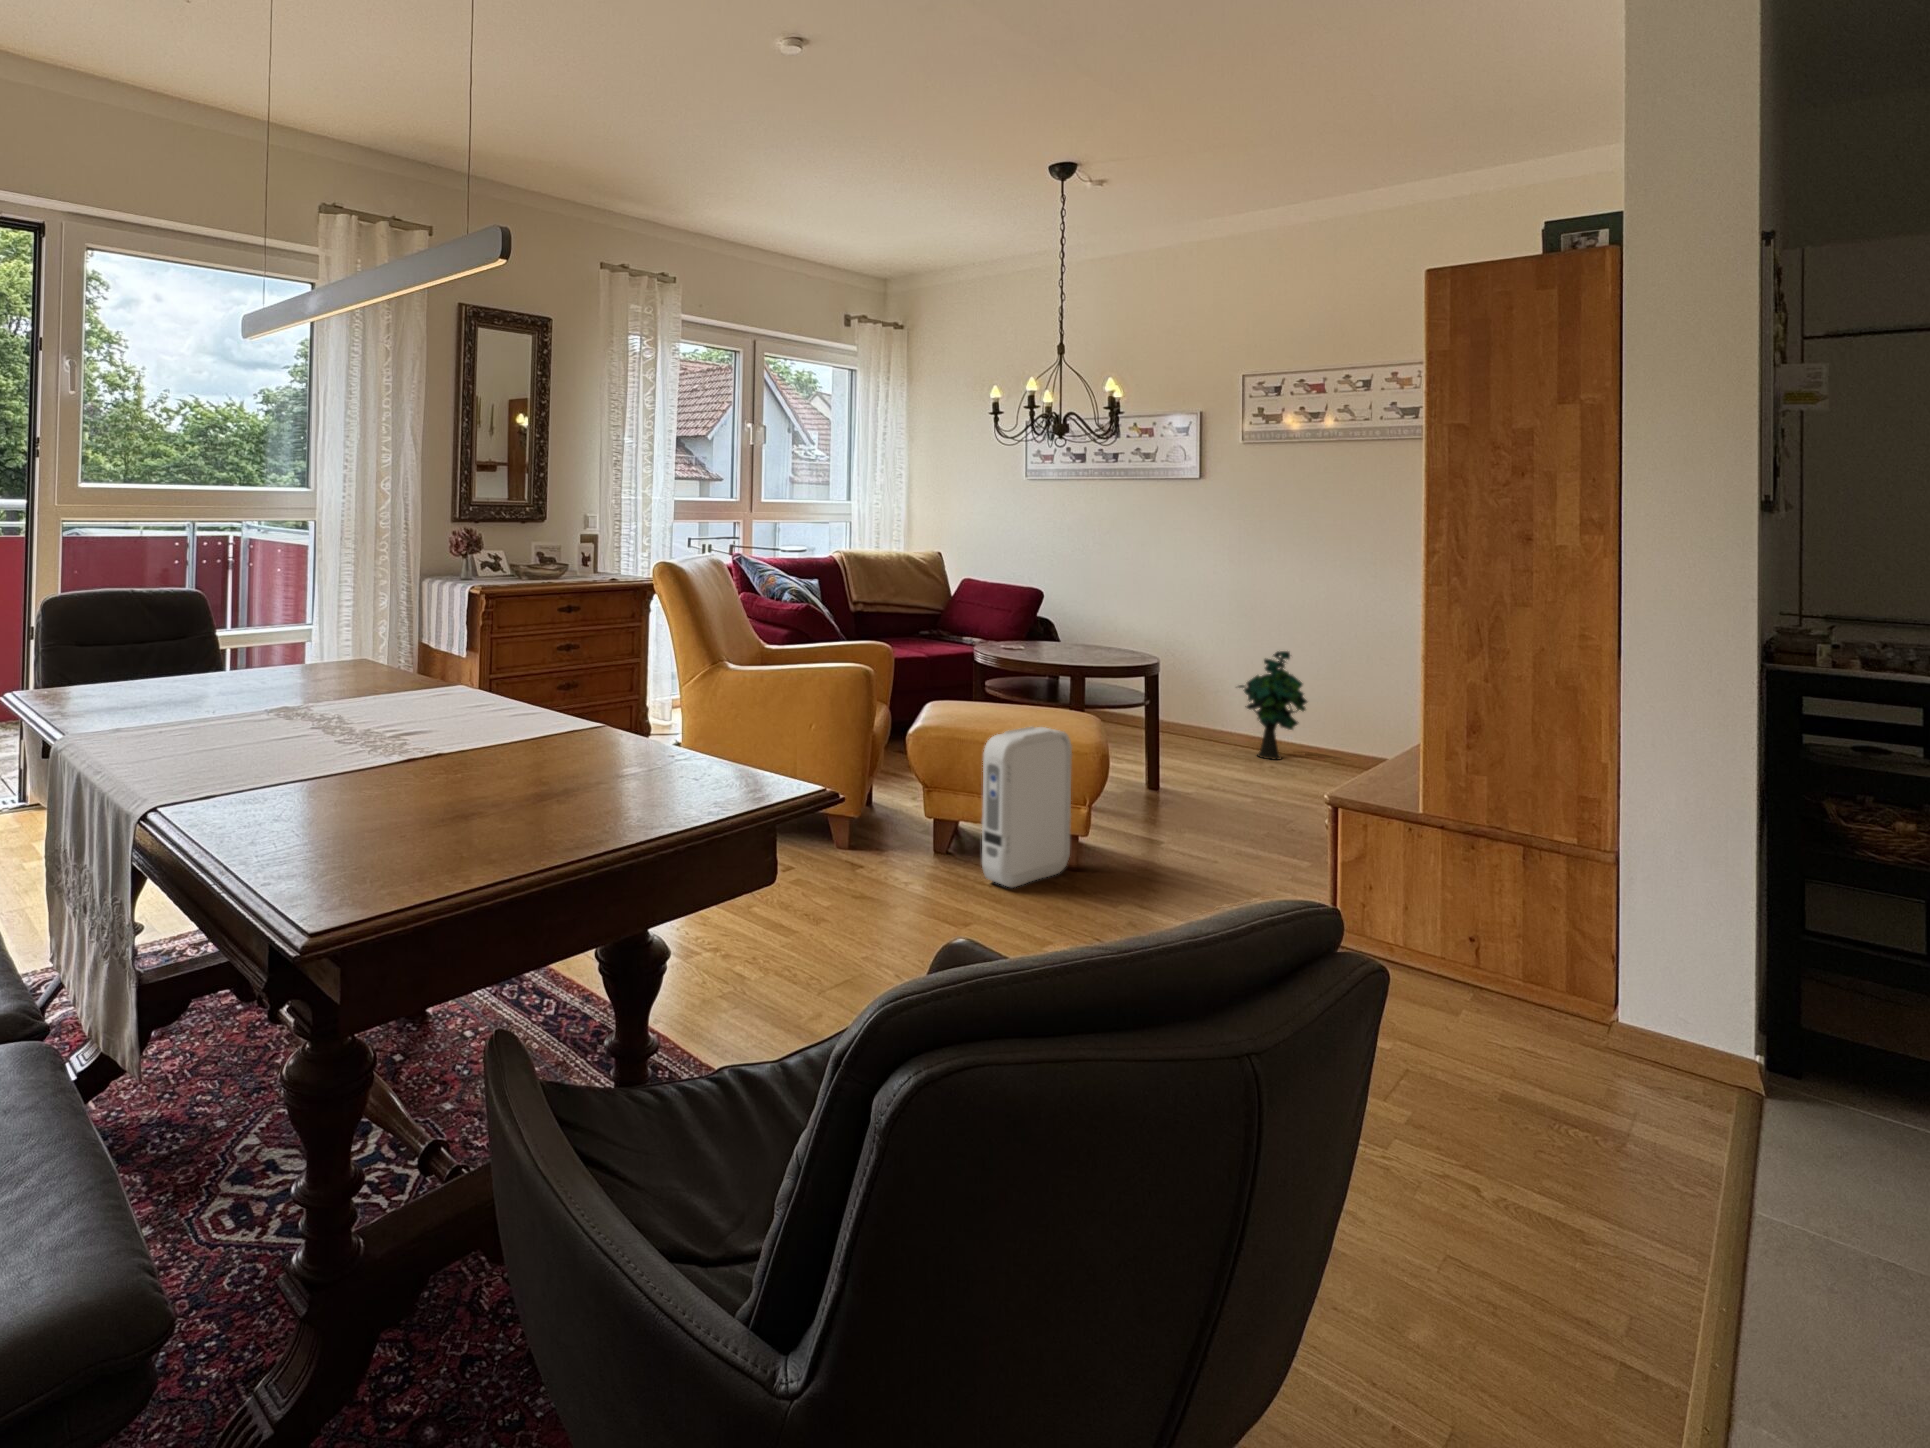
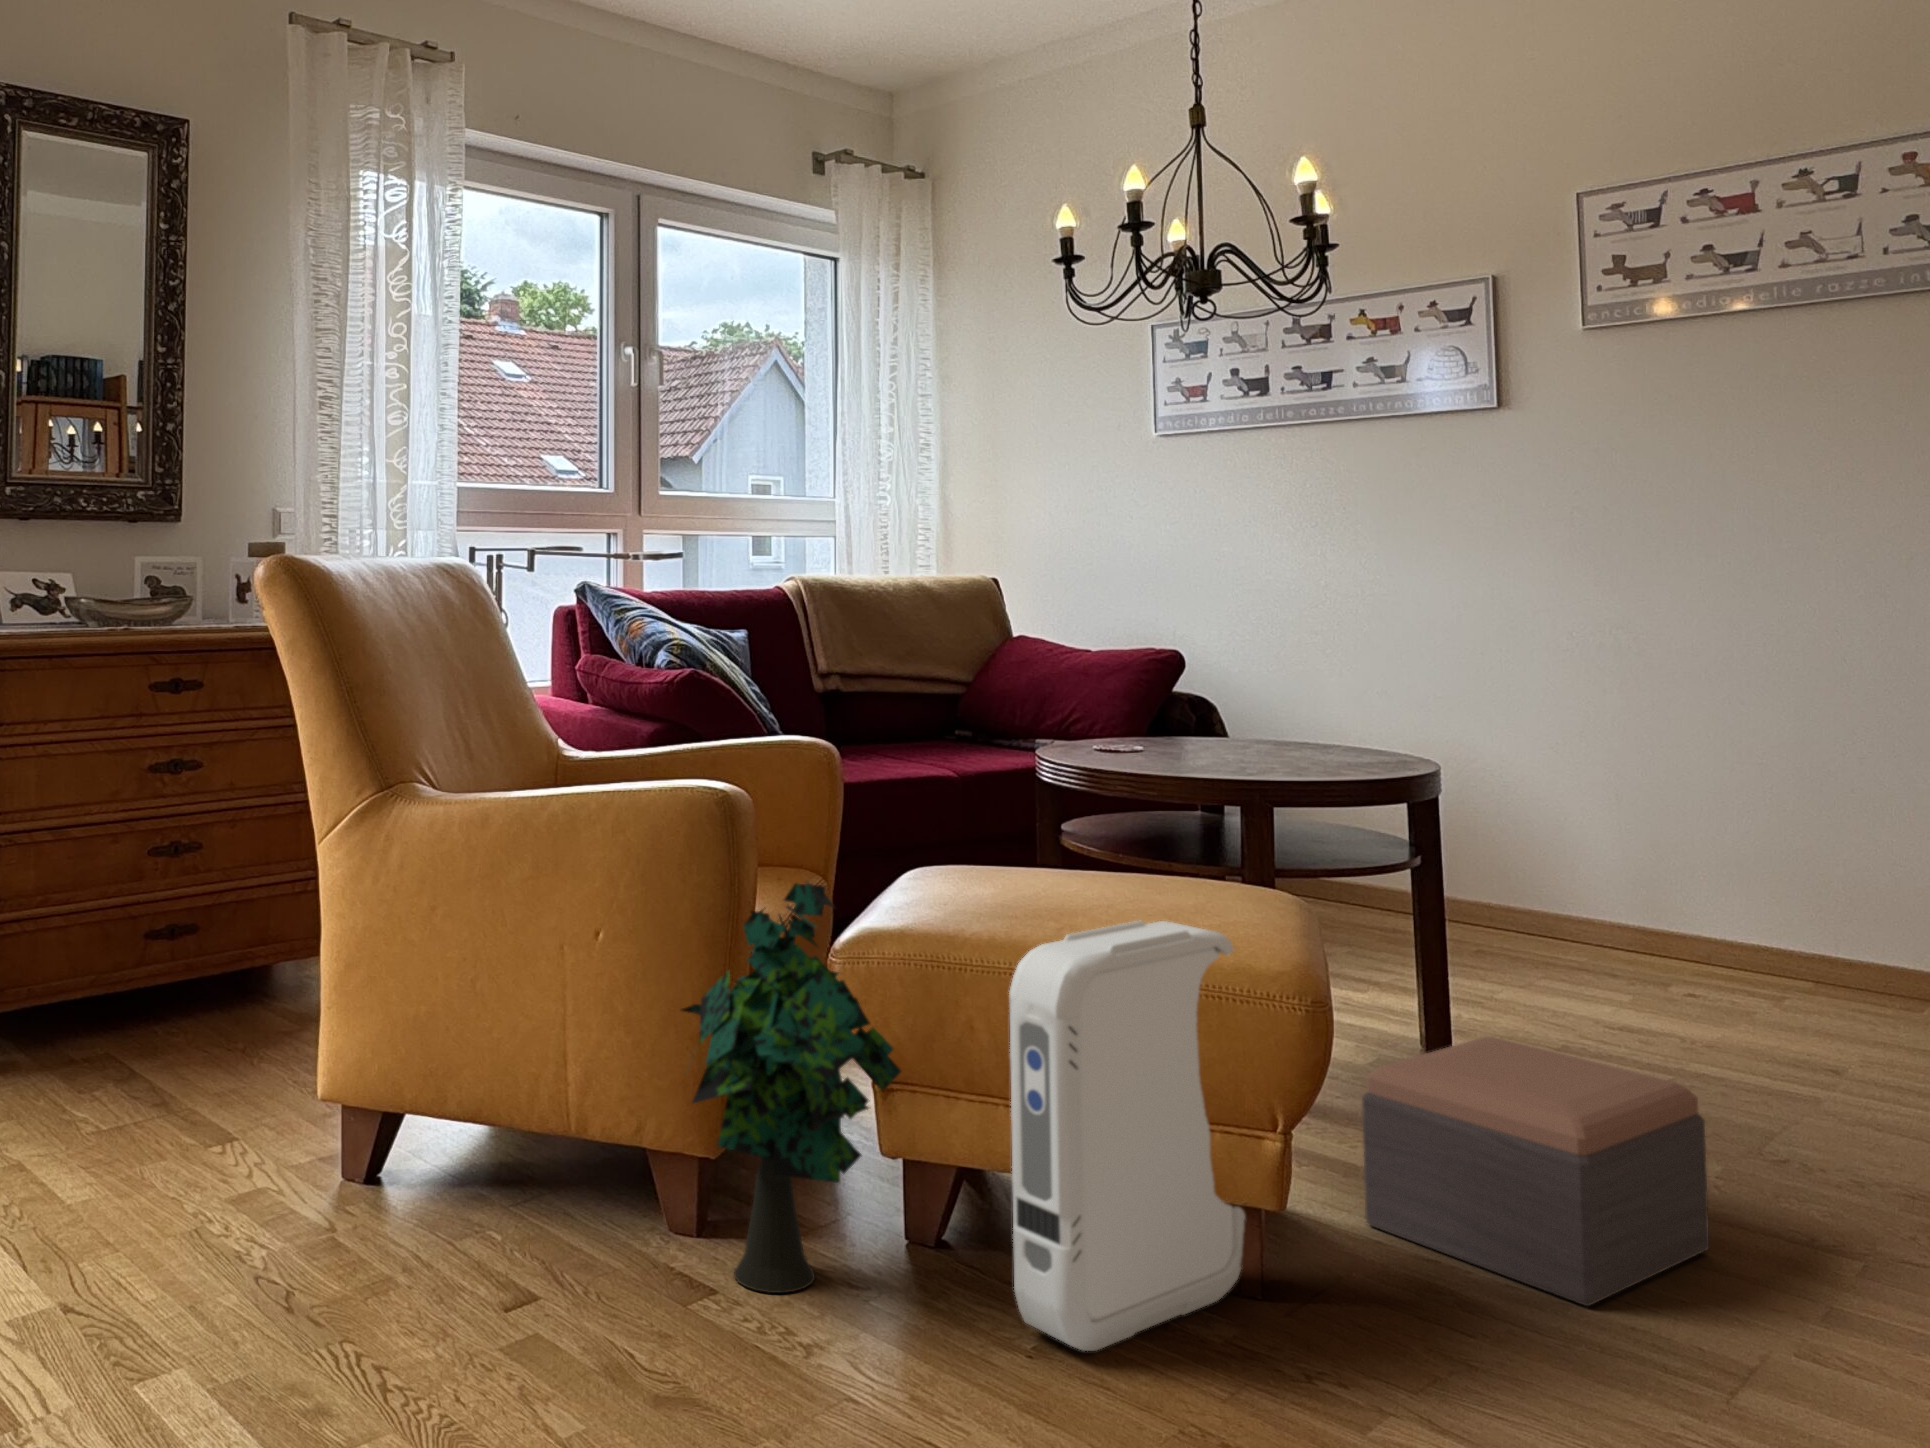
decorative plant: present [1238,651,1307,760] -> present [682,882,901,1293]
footstool: none [1117,777,1253,877] -> present [1362,1036,1709,1306]

